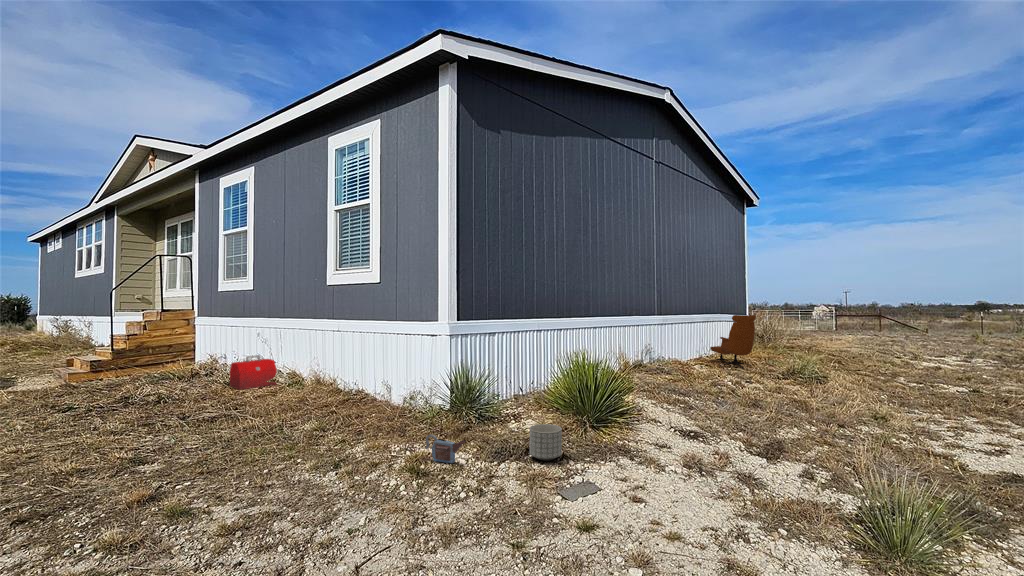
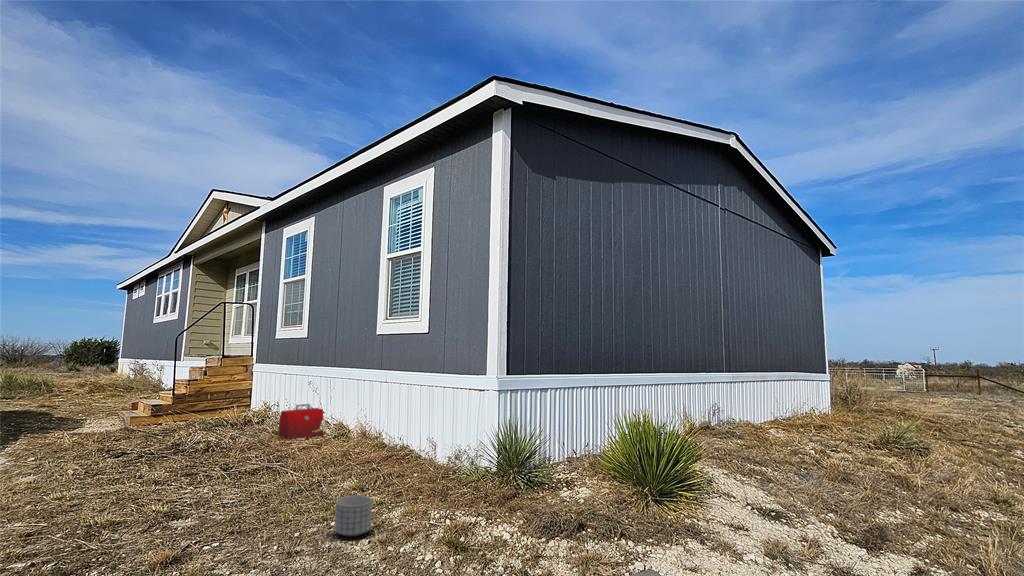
lounge chair: present [711,315,756,369] -> none [779,375,831,434]
planter: present [530,424,562,461] -> present [335,495,372,537]
watering can: present [425,434,466,463] -> none [467,502,513,538]

